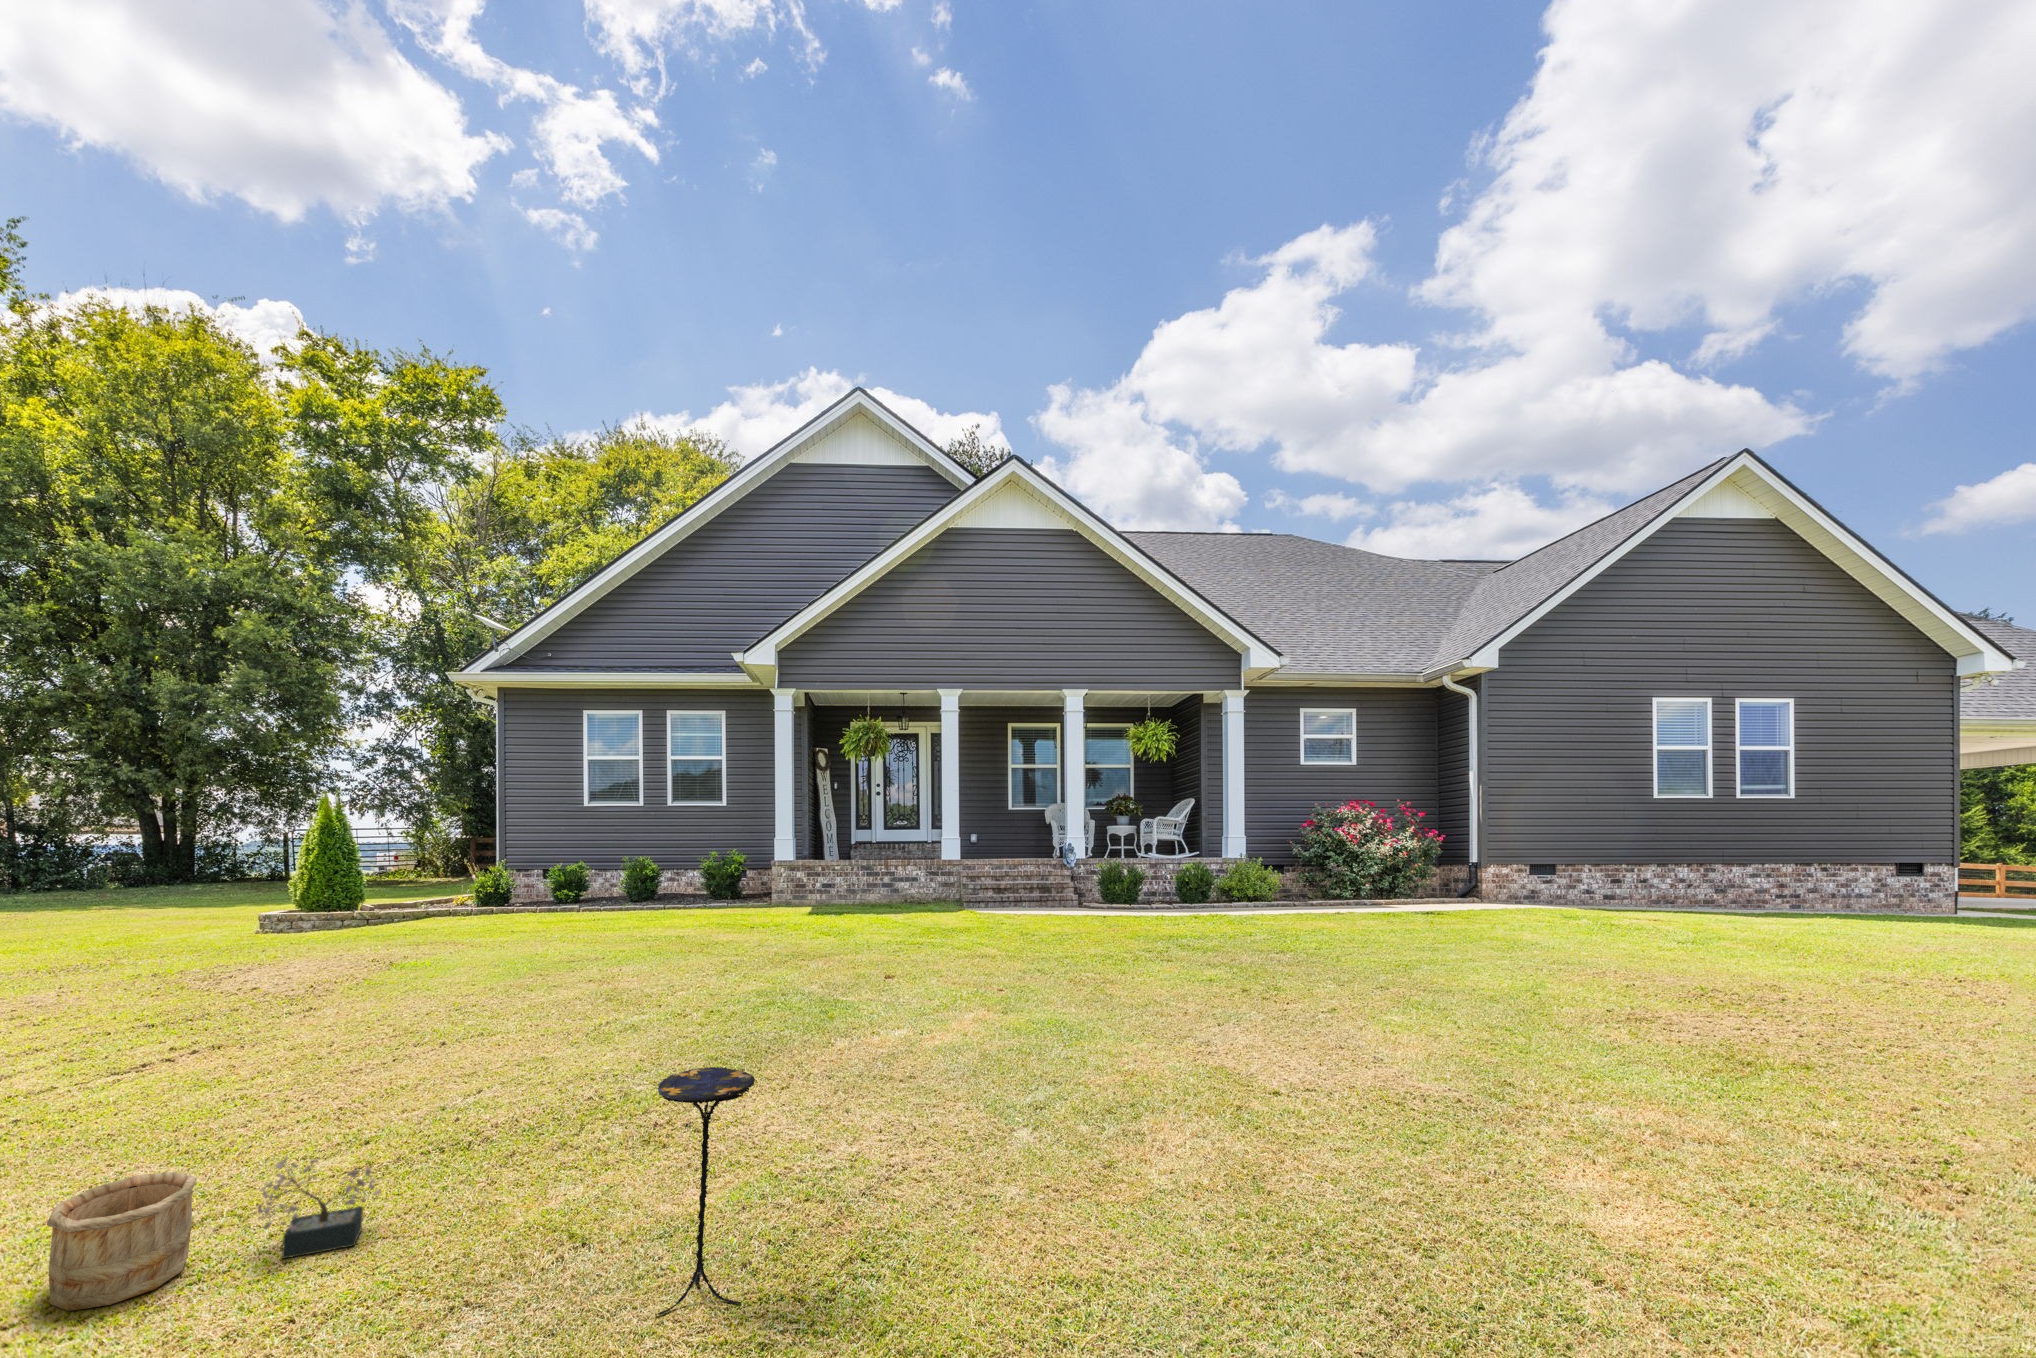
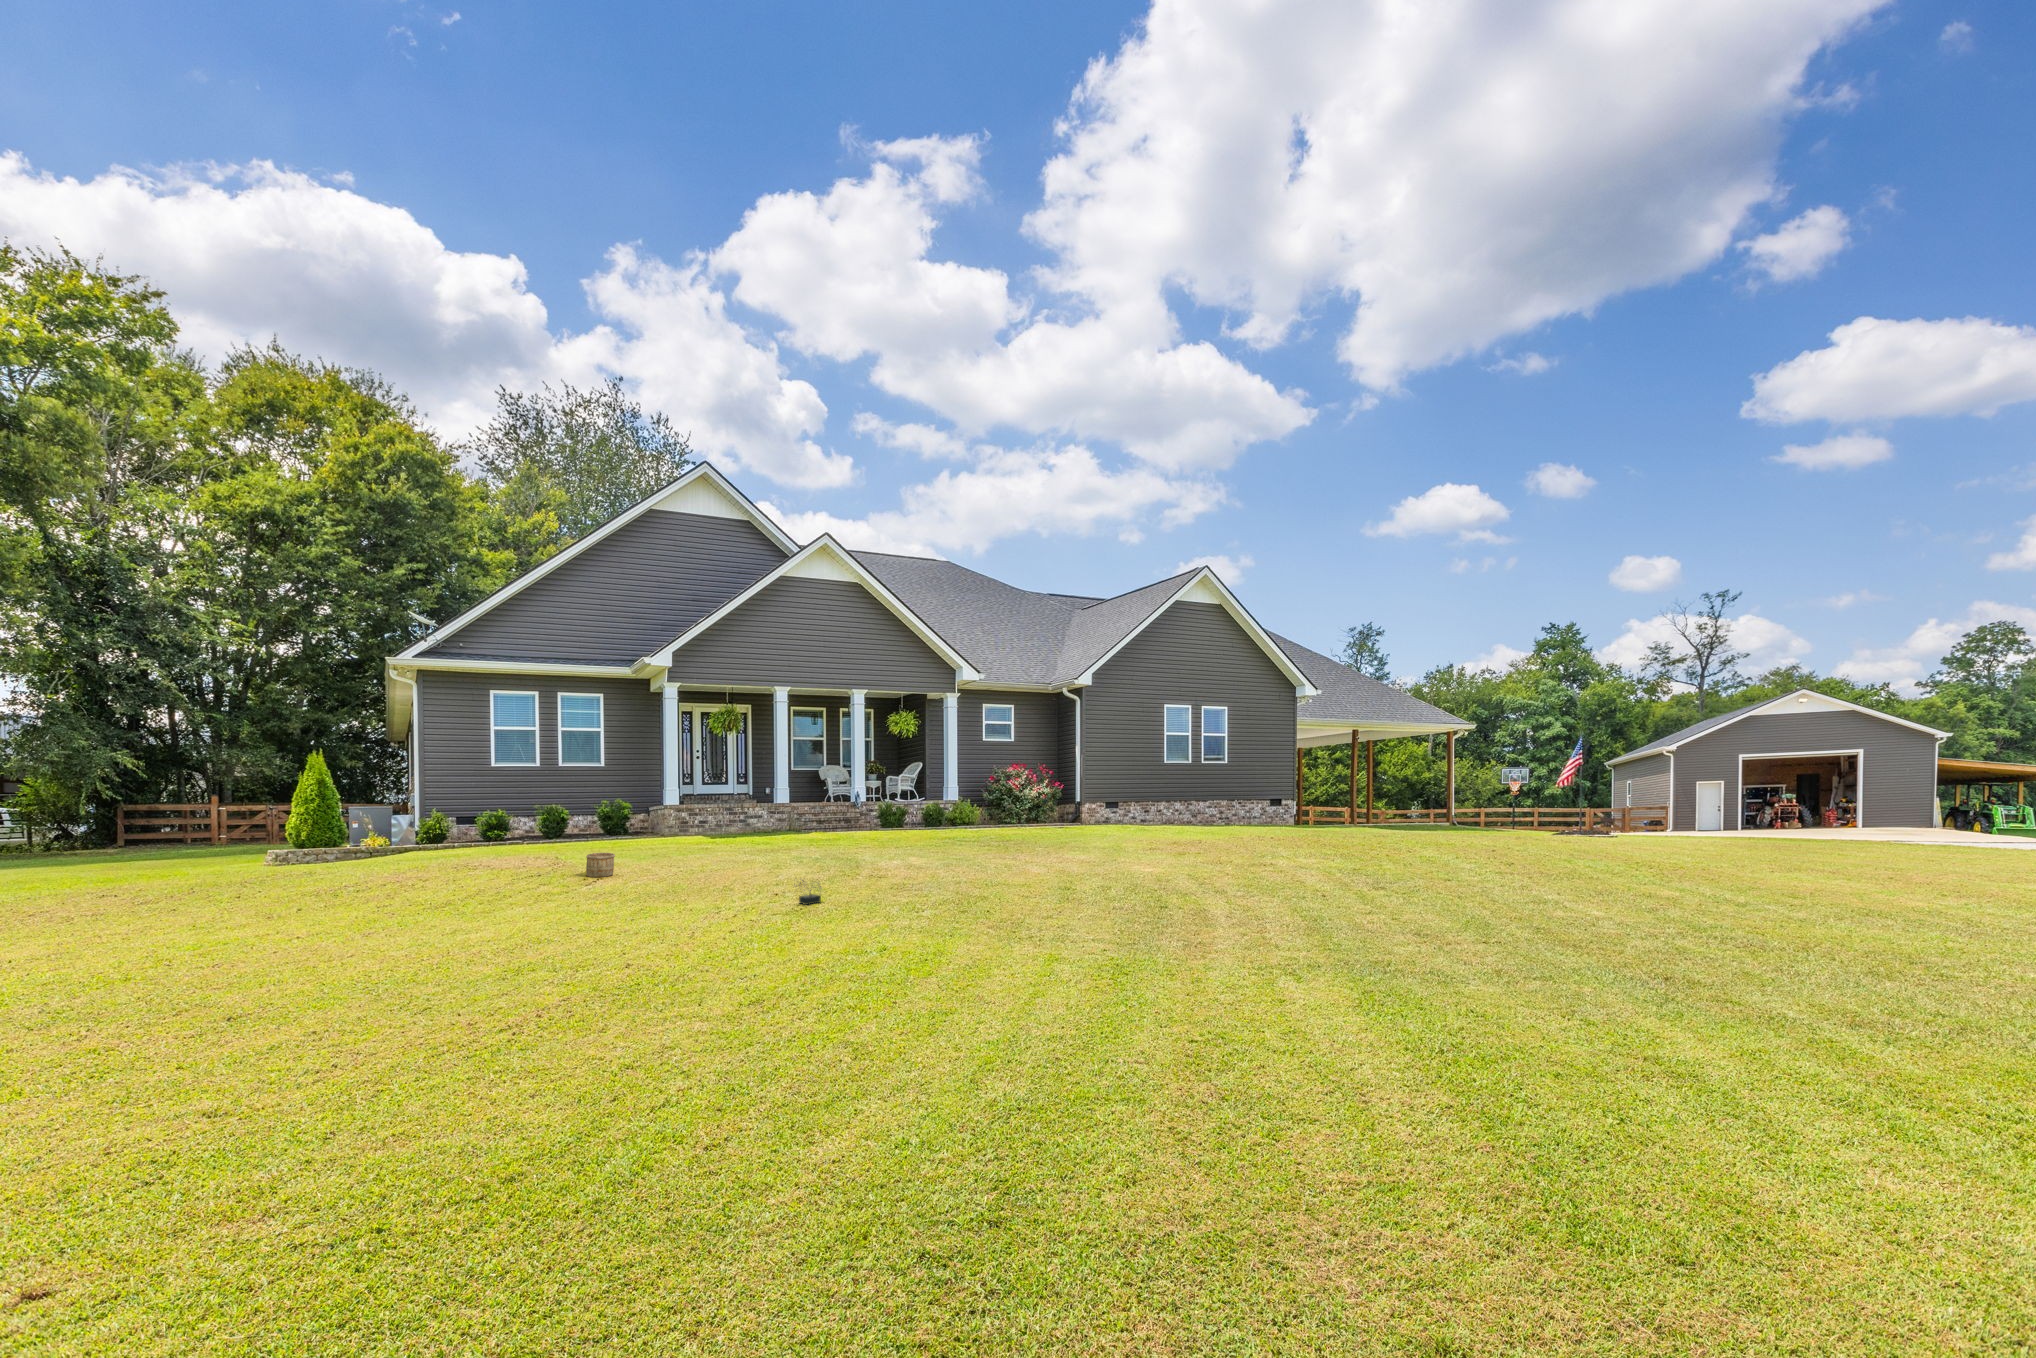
side table: present [657,1067,755,1315] -> none [927,843,952,902]
wooden bucket: present [47,1172,197,1311] -> present [586,853,615,877]

